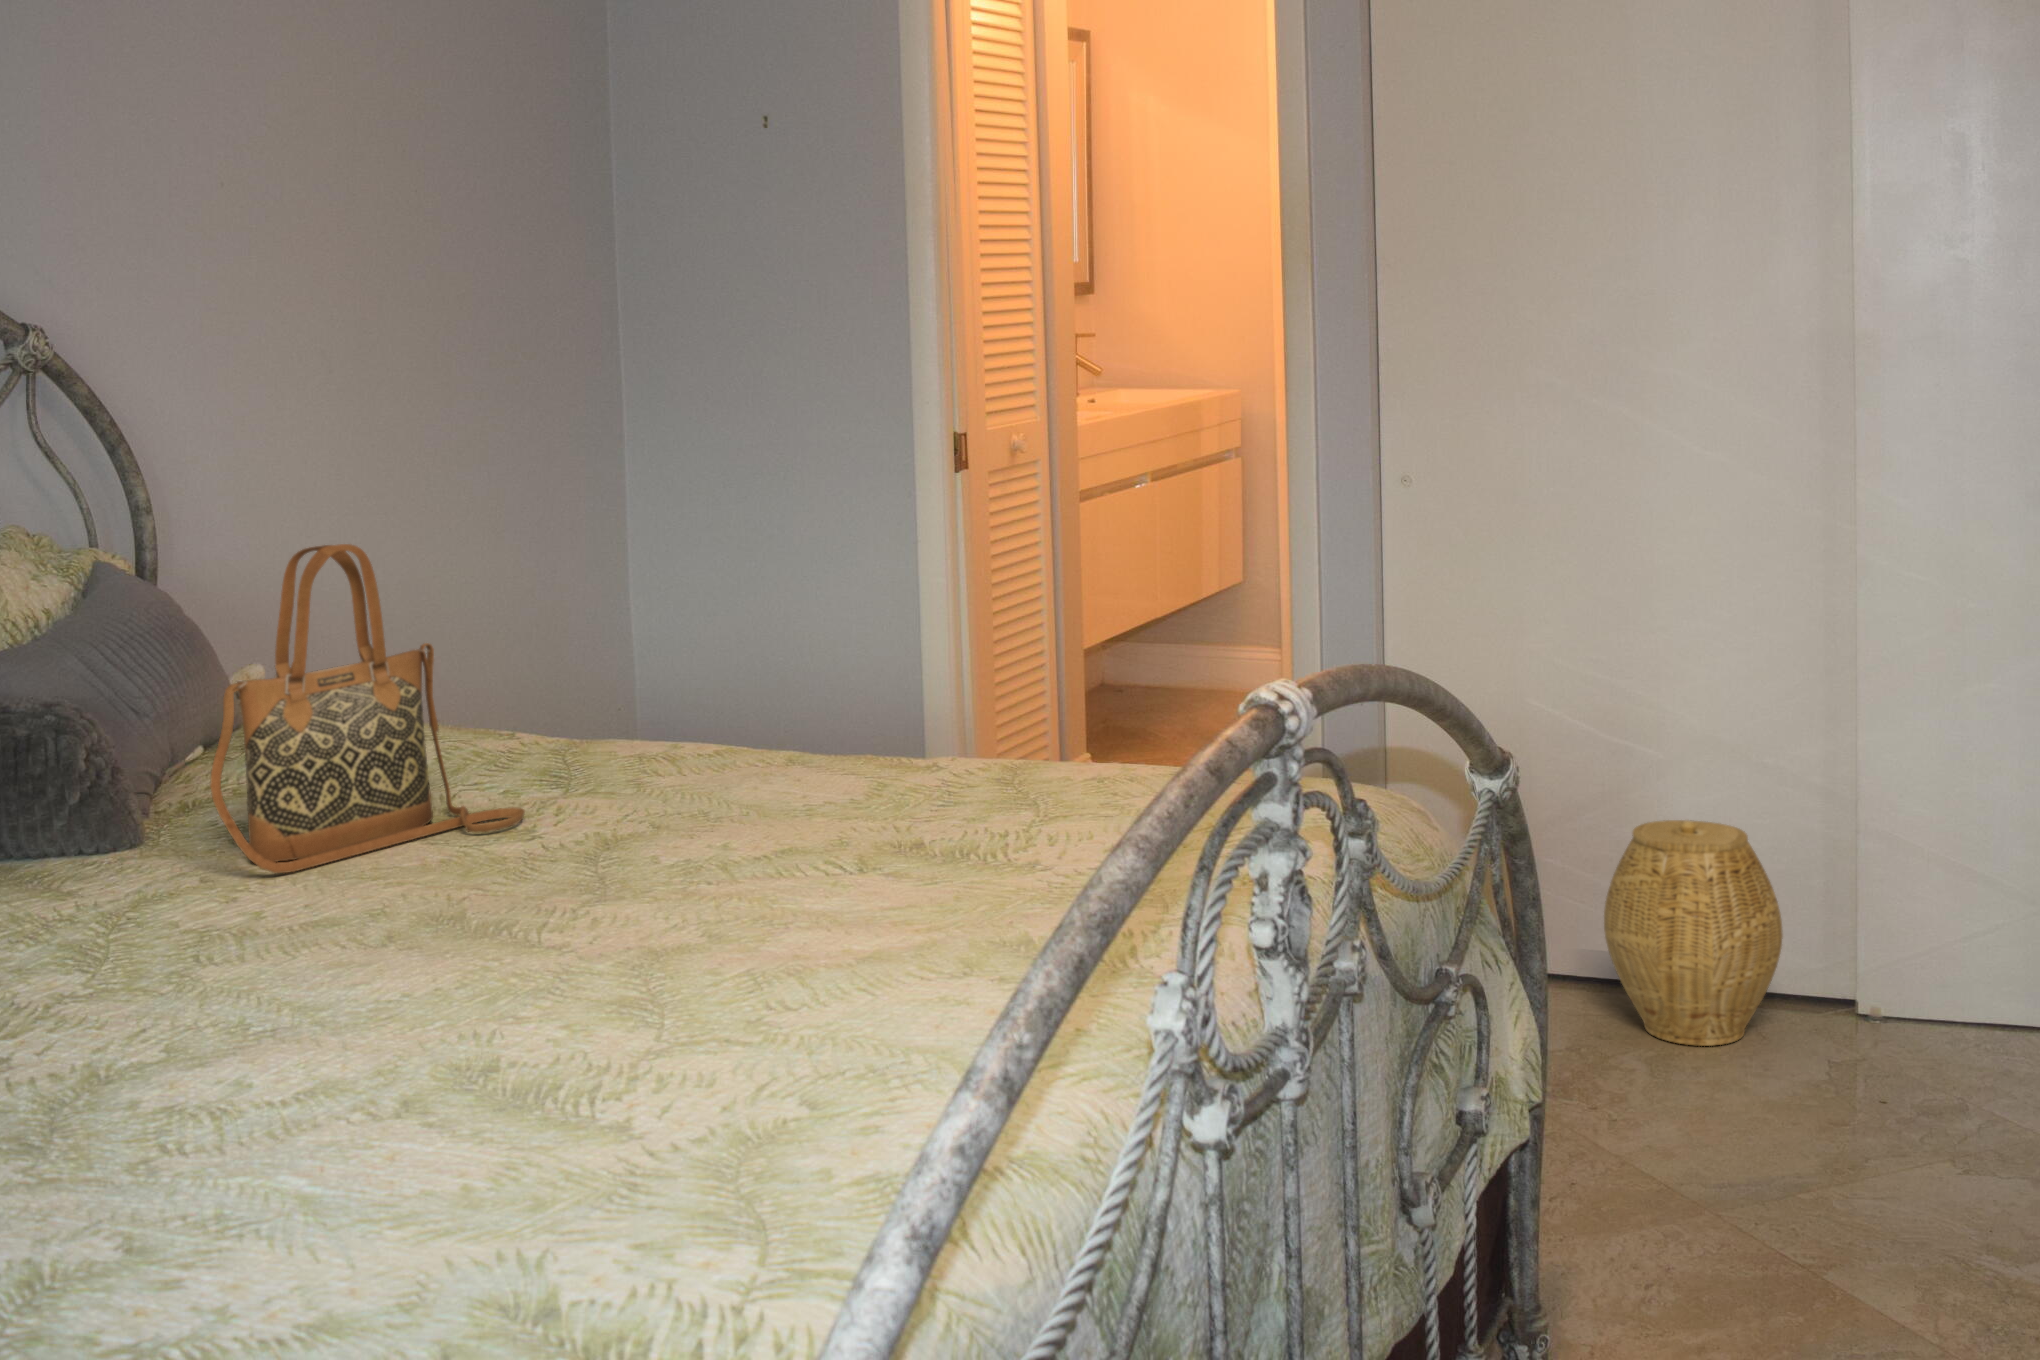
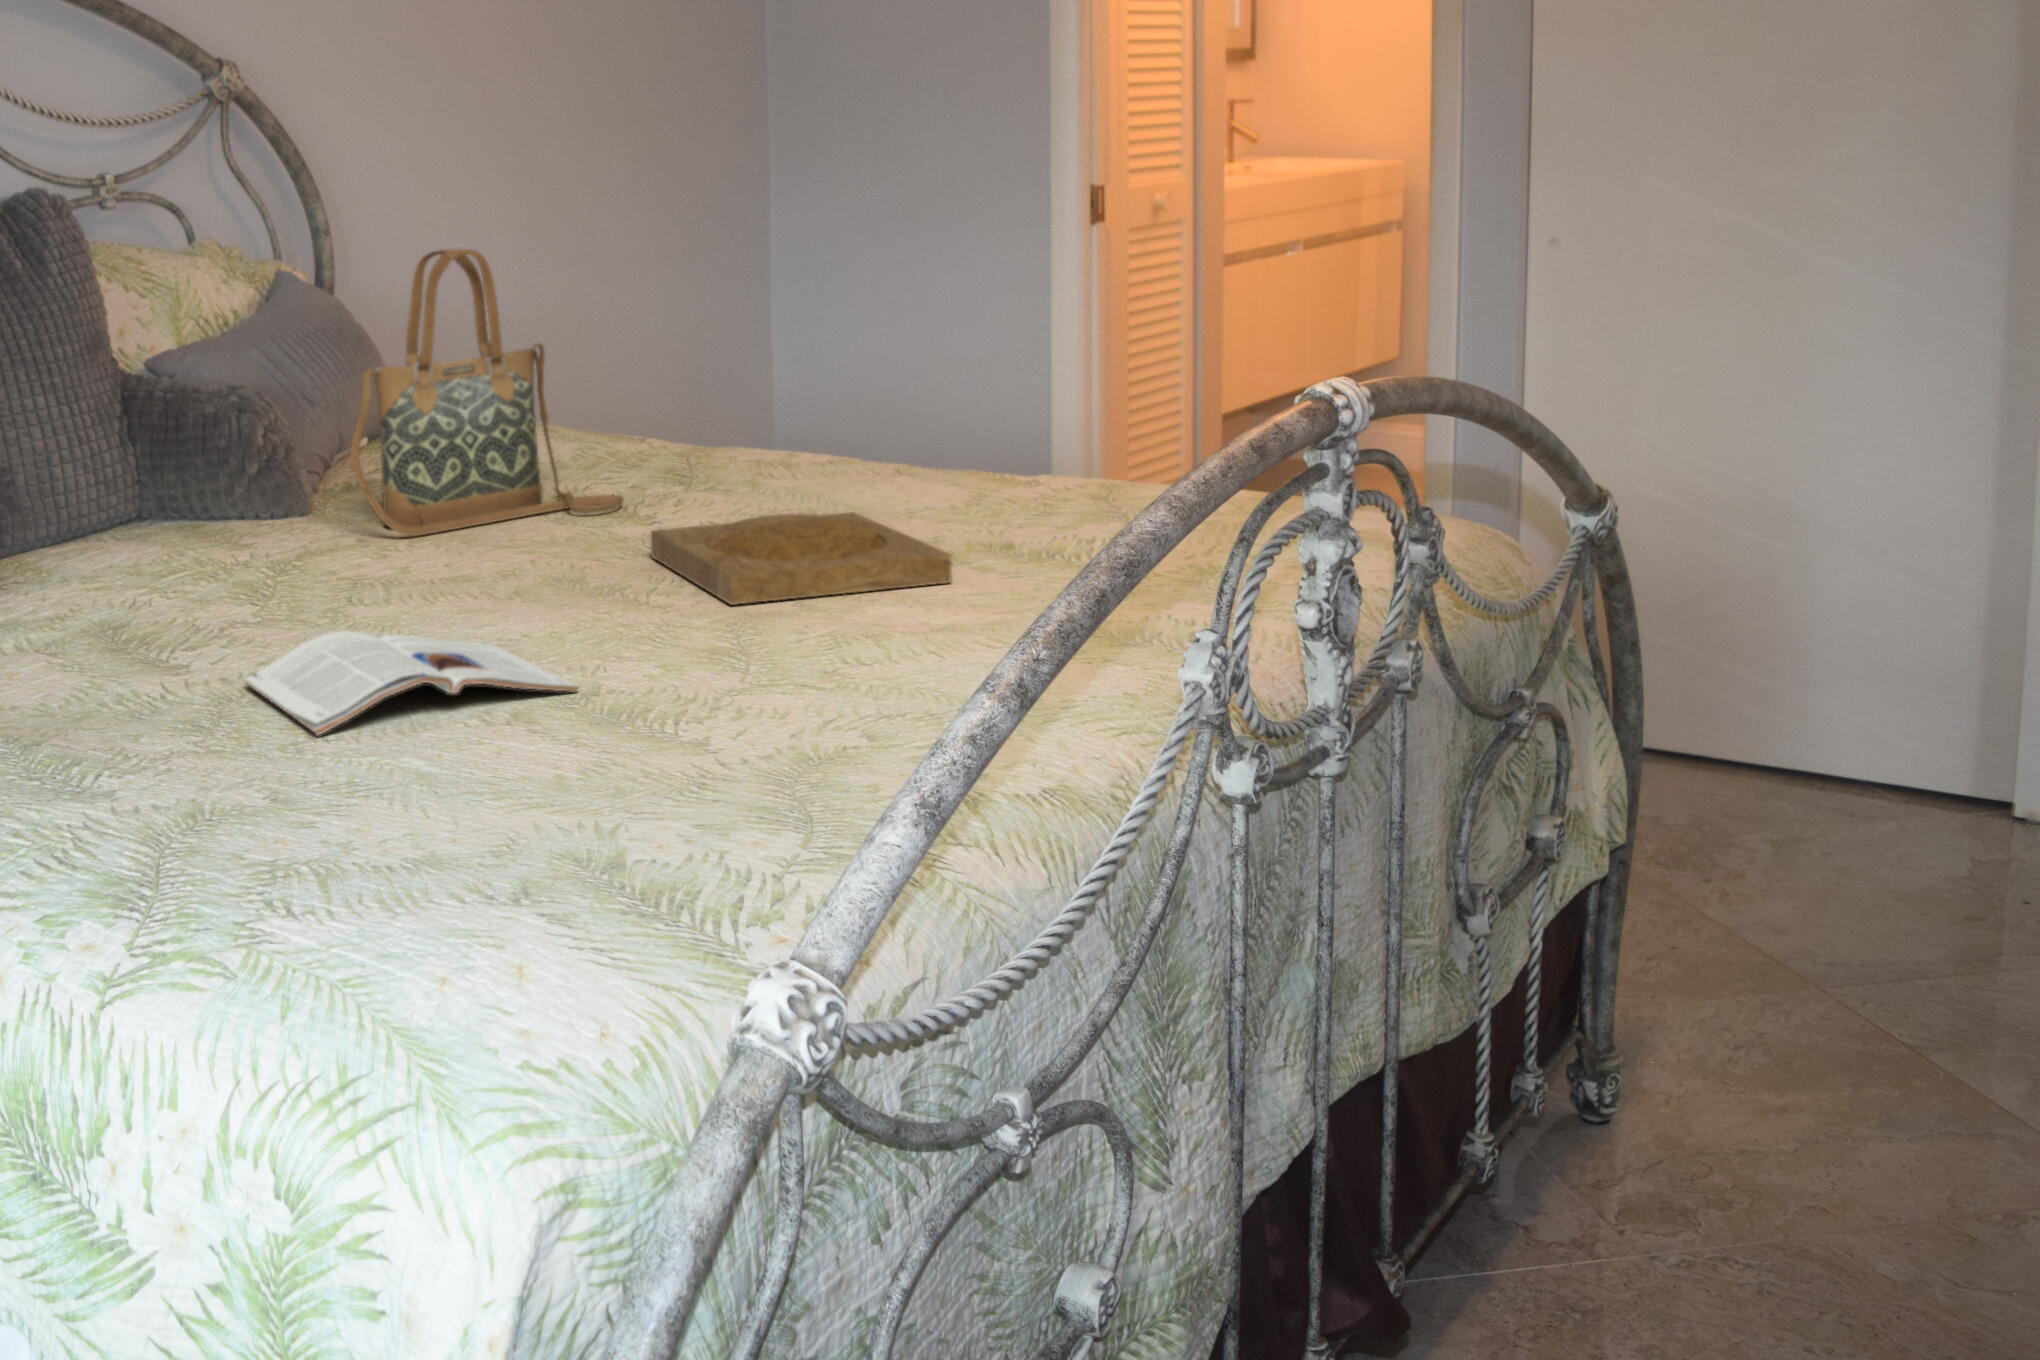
tray: none [560,819,888,942] -> present [651,512,951,605]
woven basket: present [1604,820,1783,1046] -> none [1729,595,1937,828]
magazine: none [89,1014,493,1160] -> present [245,630,578,735]

